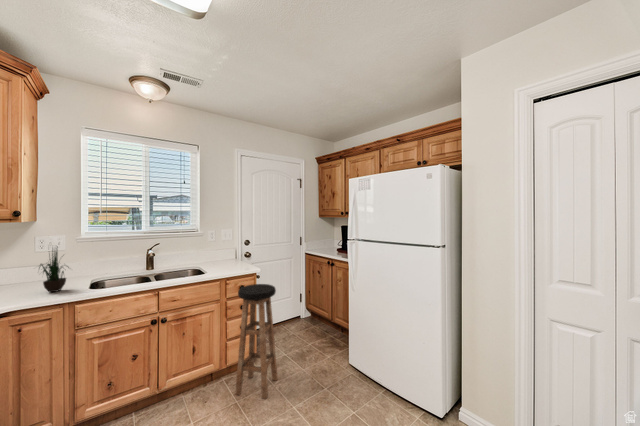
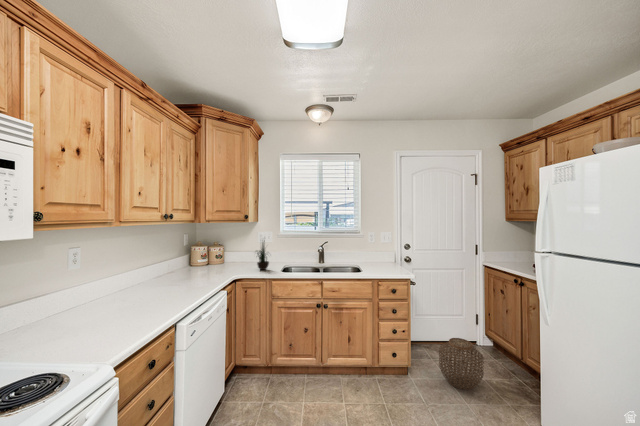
bar stool: present [236,284,278,399] -> none [383,290,430,412]
woven basket: none [281,318,316,361] -> present [439,338,484,390]

